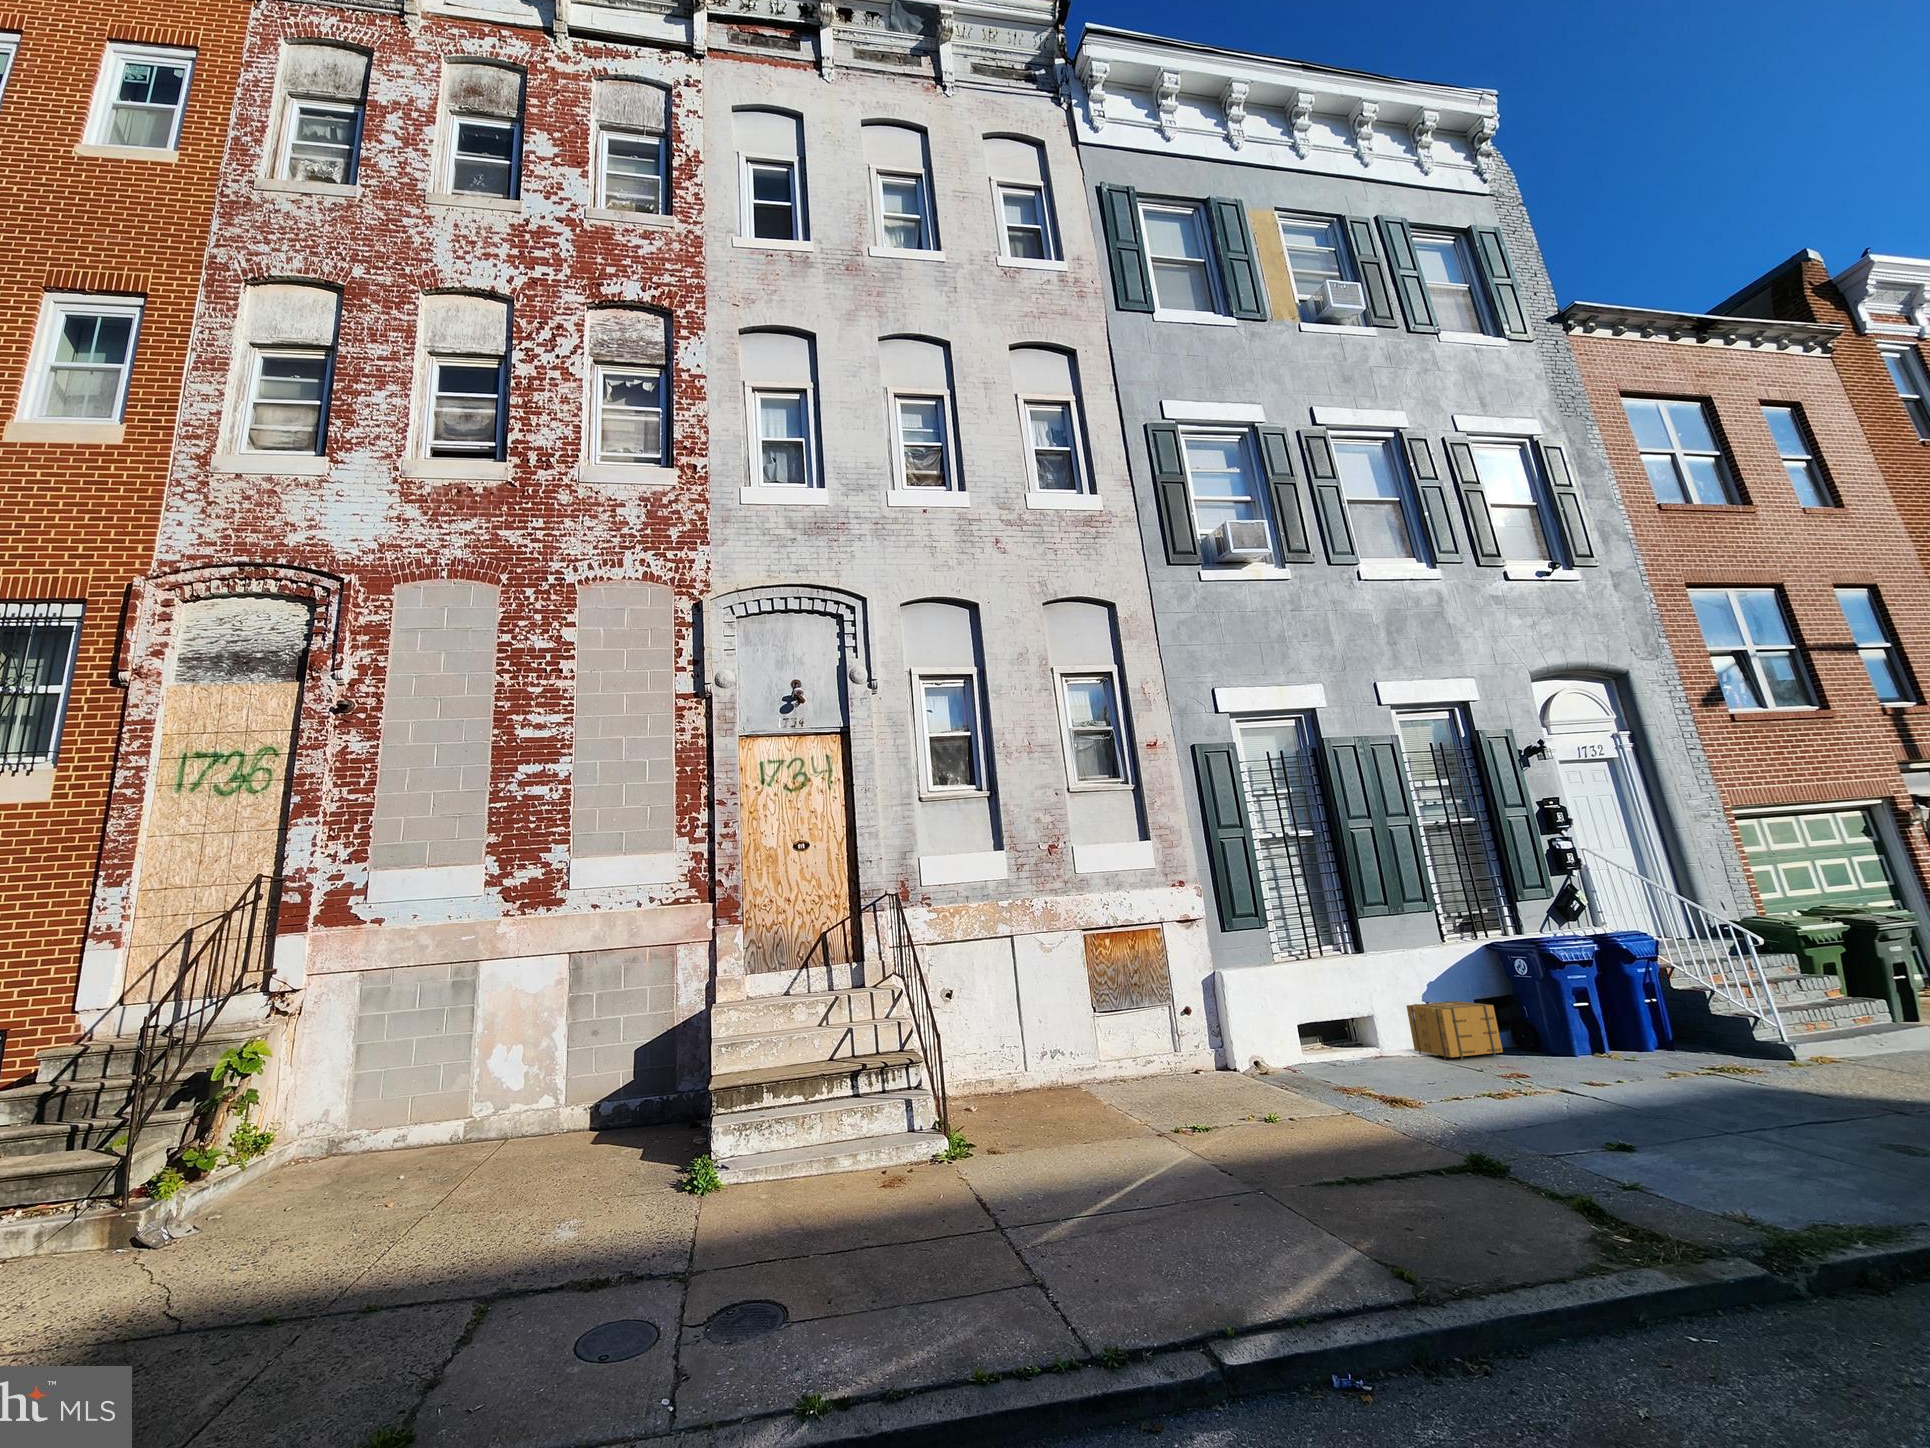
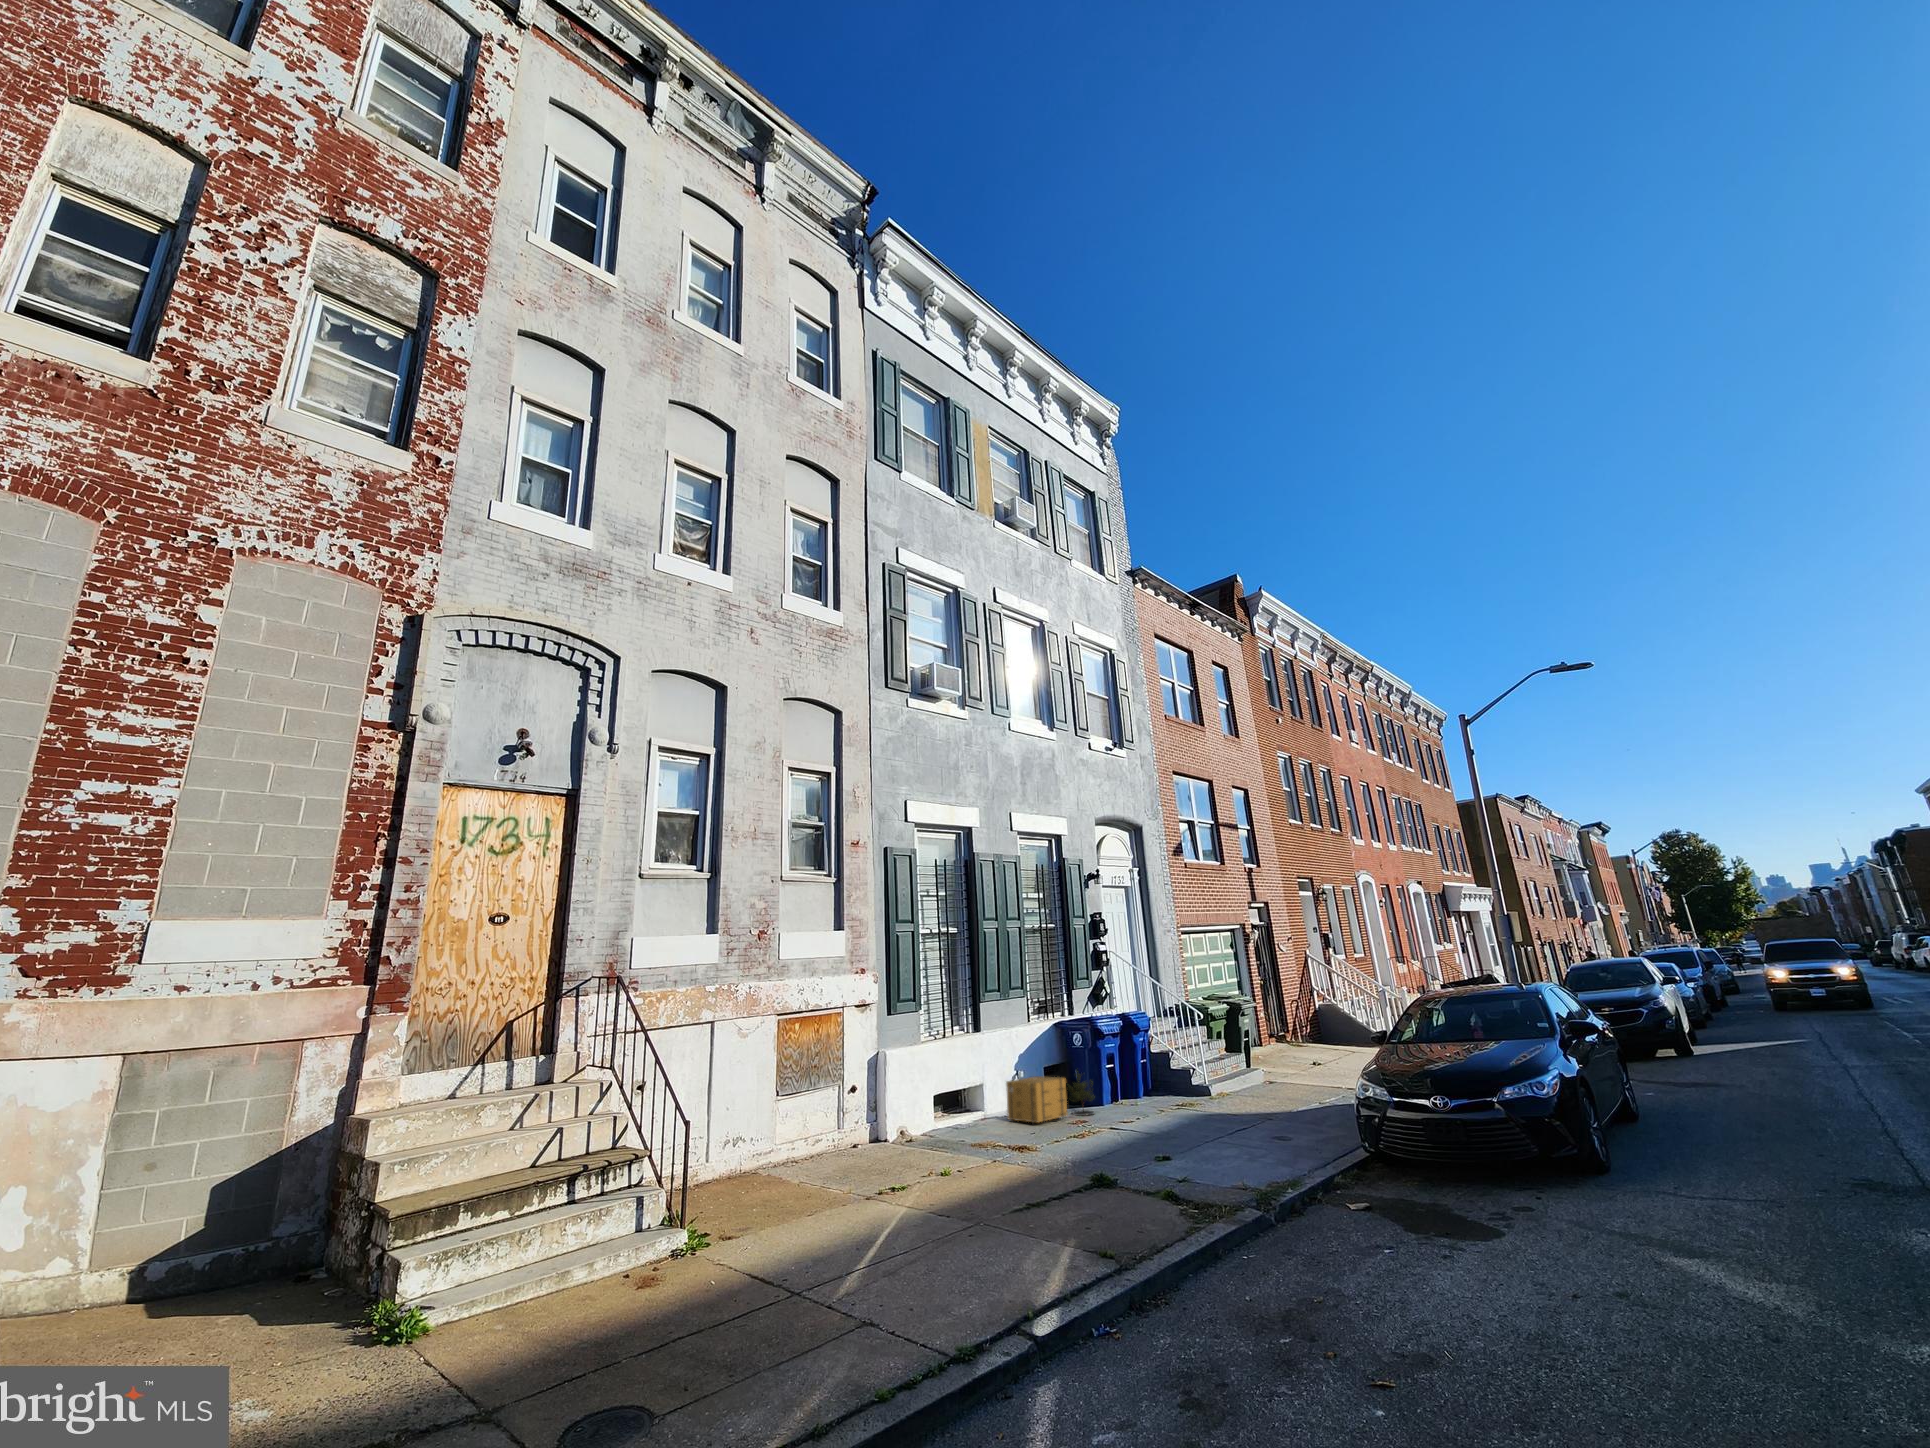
potted tree: none [1502,993,1553,1054] -> present [1069,1071,1095,1116]

